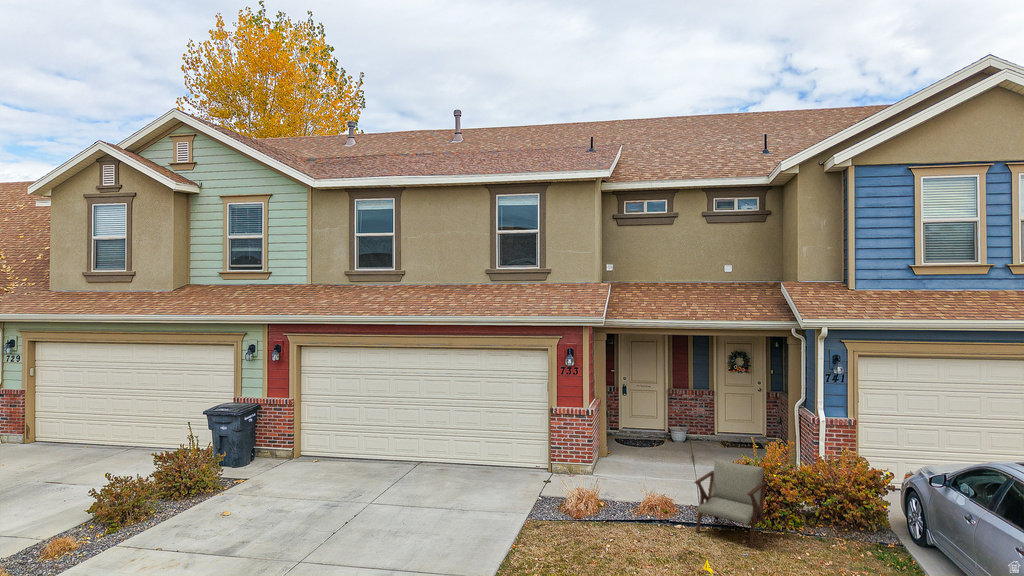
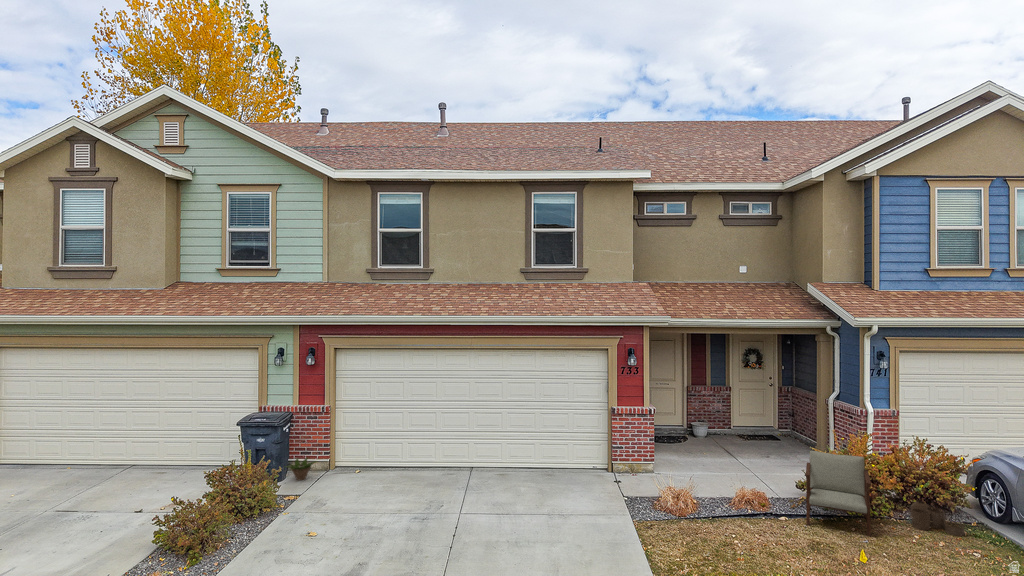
decorative plant: none [254,442,285,462] -> present [286,457,316,480]
woven basket: none [808,516,858,556] -> present [910,500,964,536]

